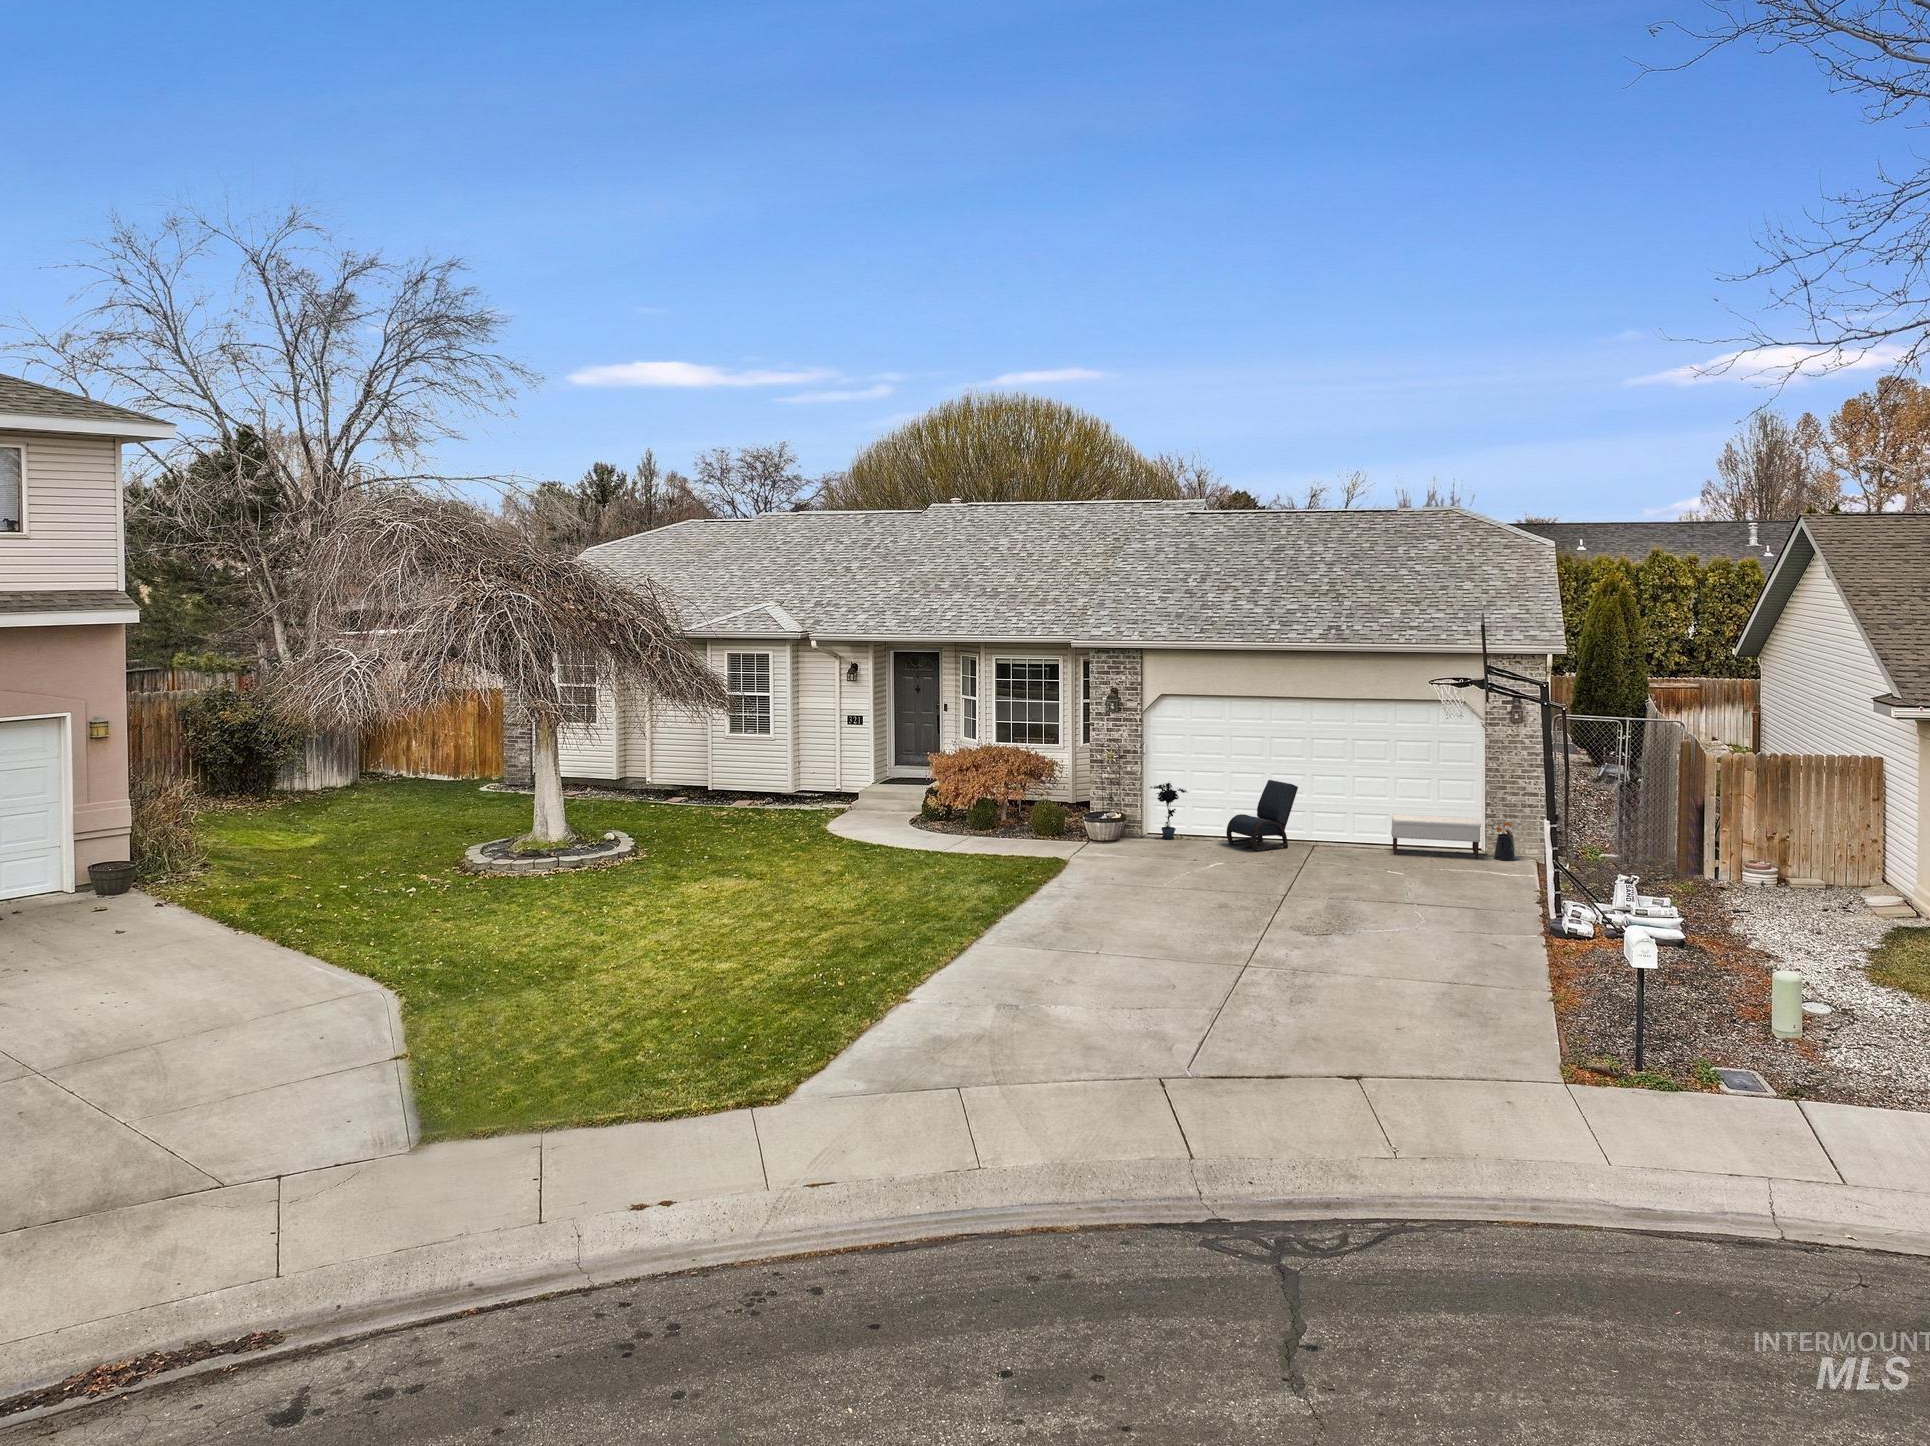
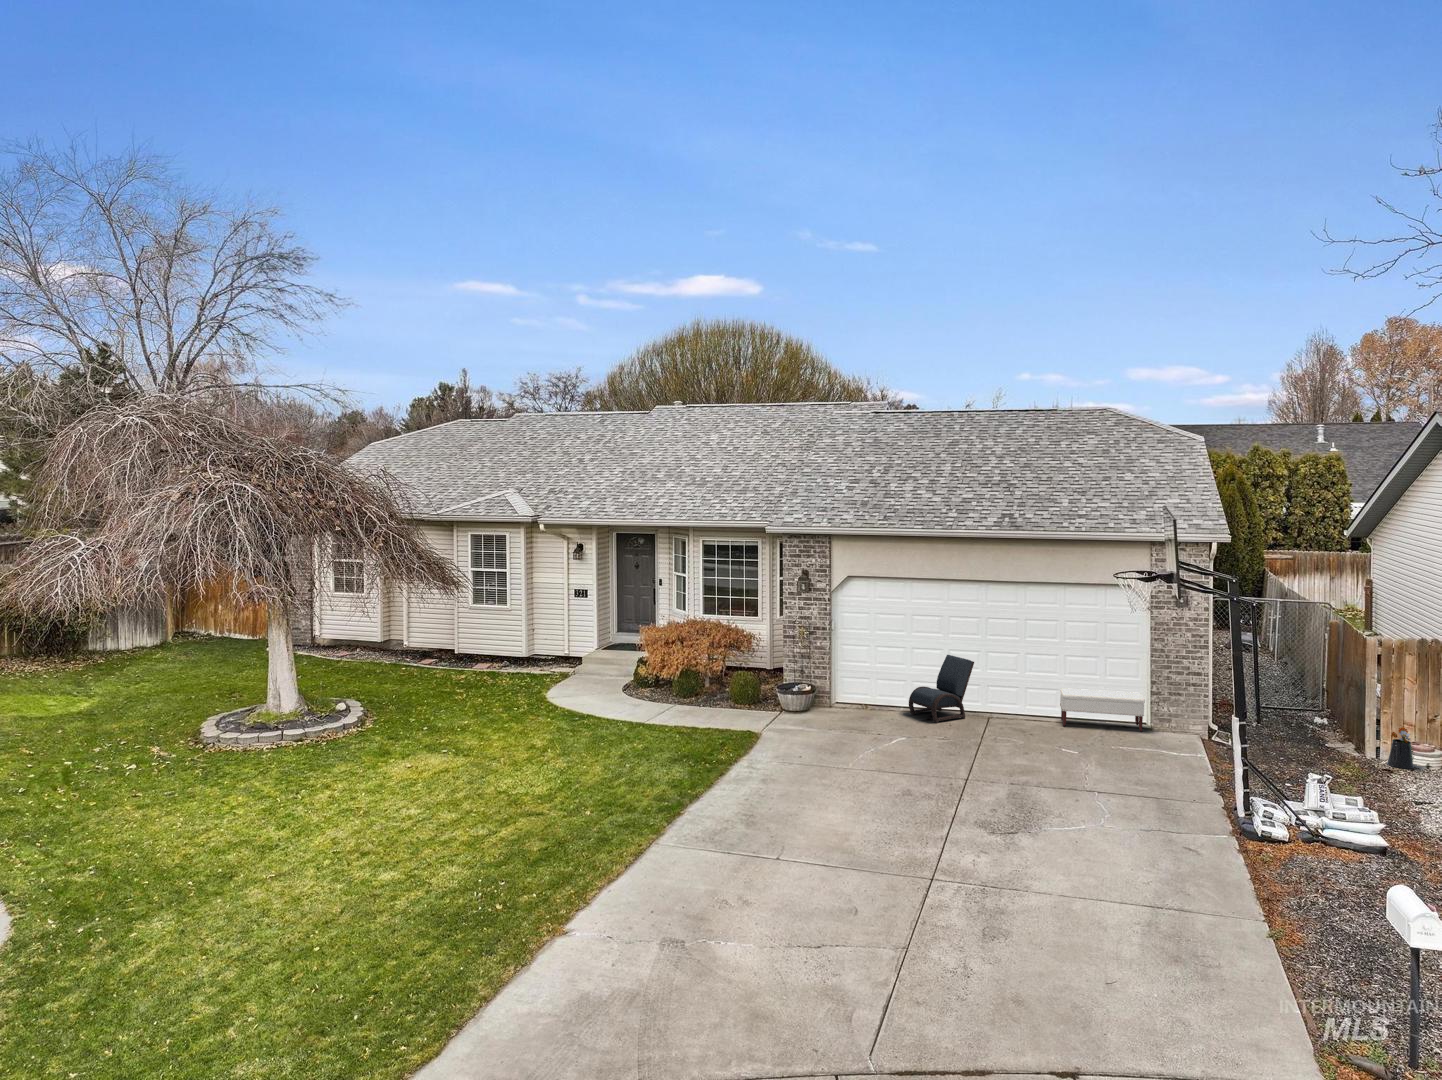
potted plant: present [1150,781,1187,839] -> none [839,655,873,708]
watering can: present [1493,822,1516,861] -> present [1387,727,1414,769]

